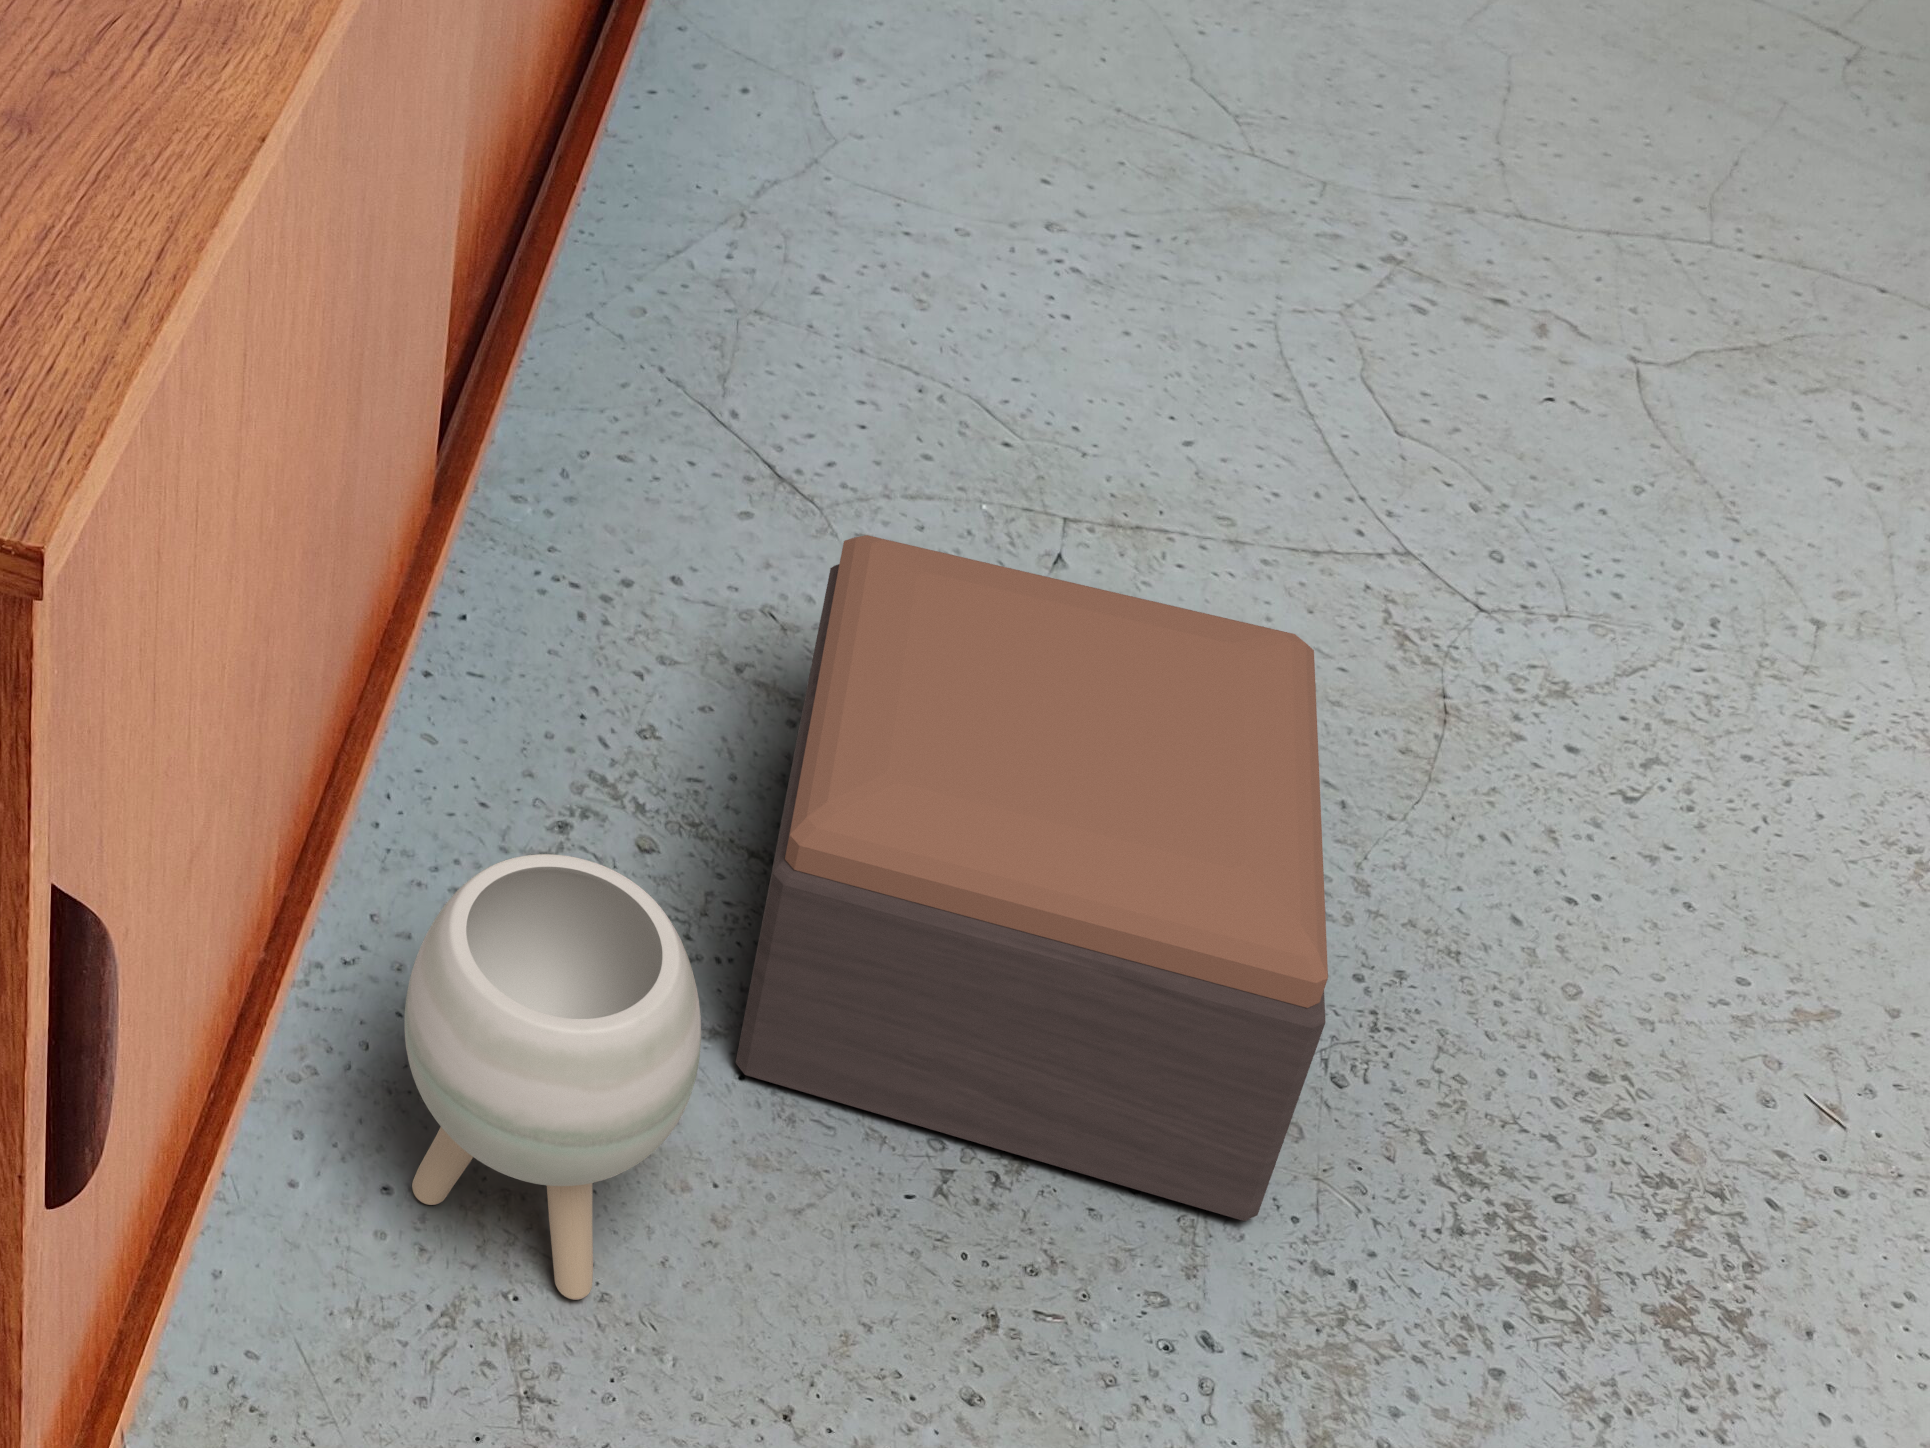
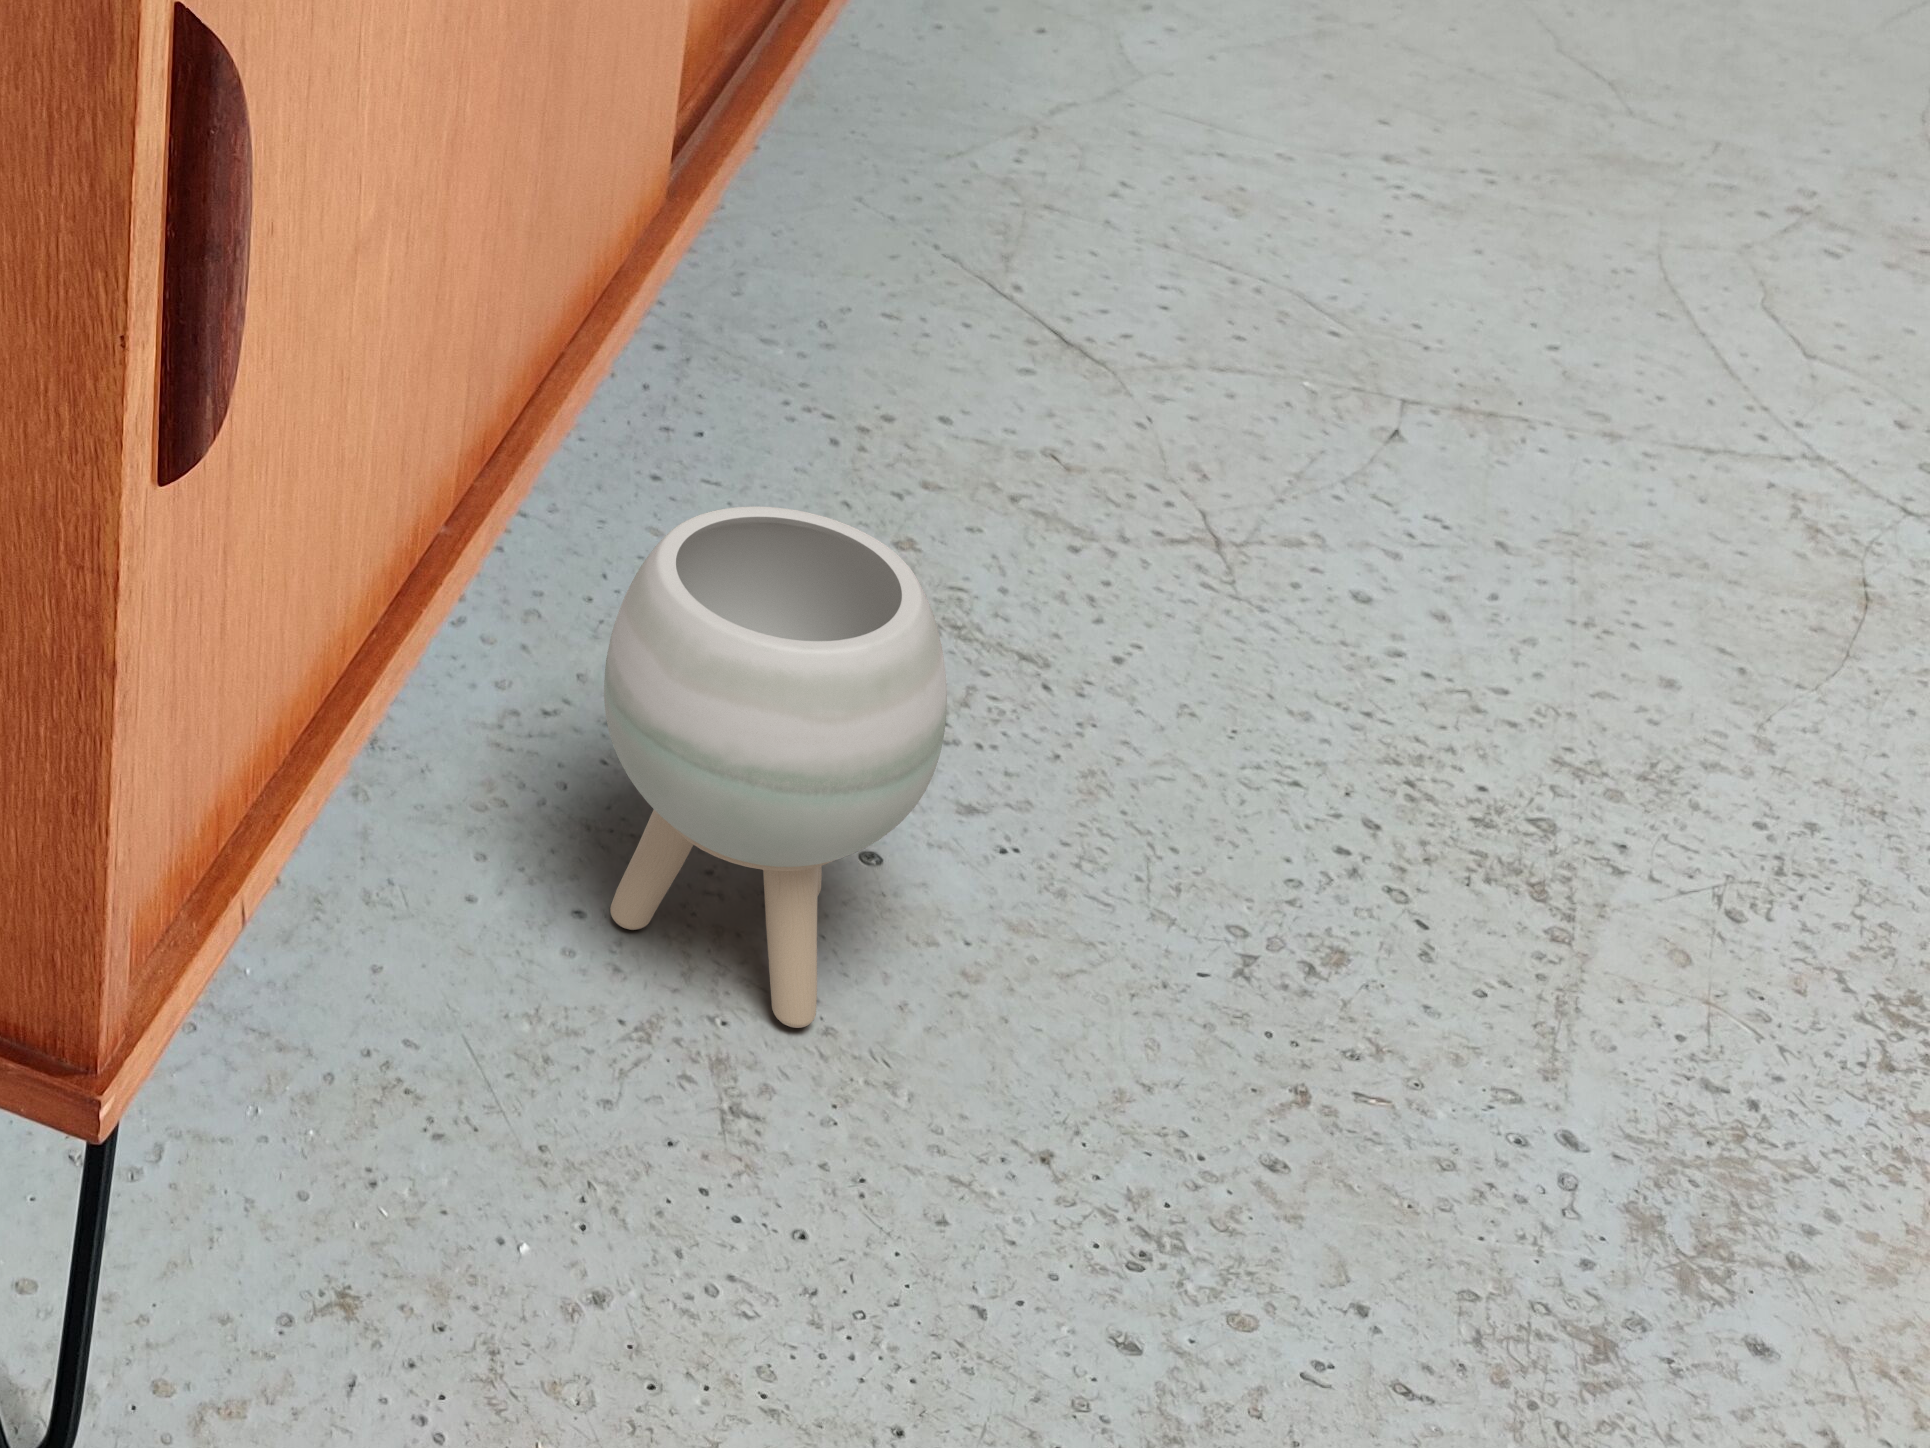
footstool: present [736,535,1328,1221] -> none [995,288,1711,1030]

